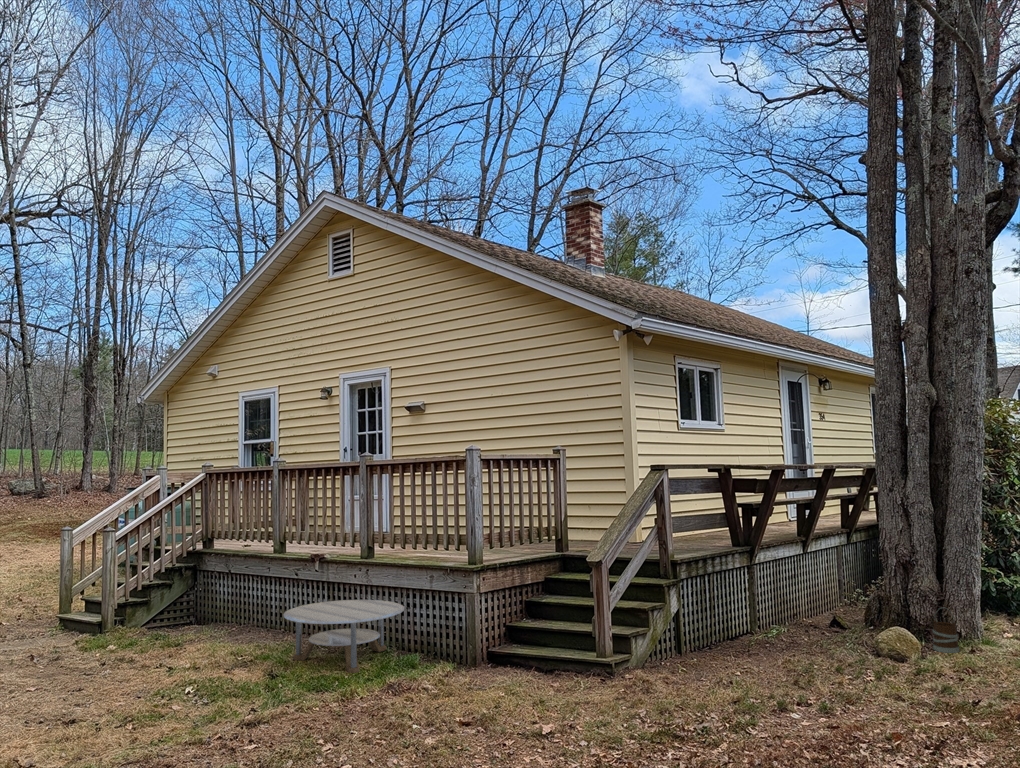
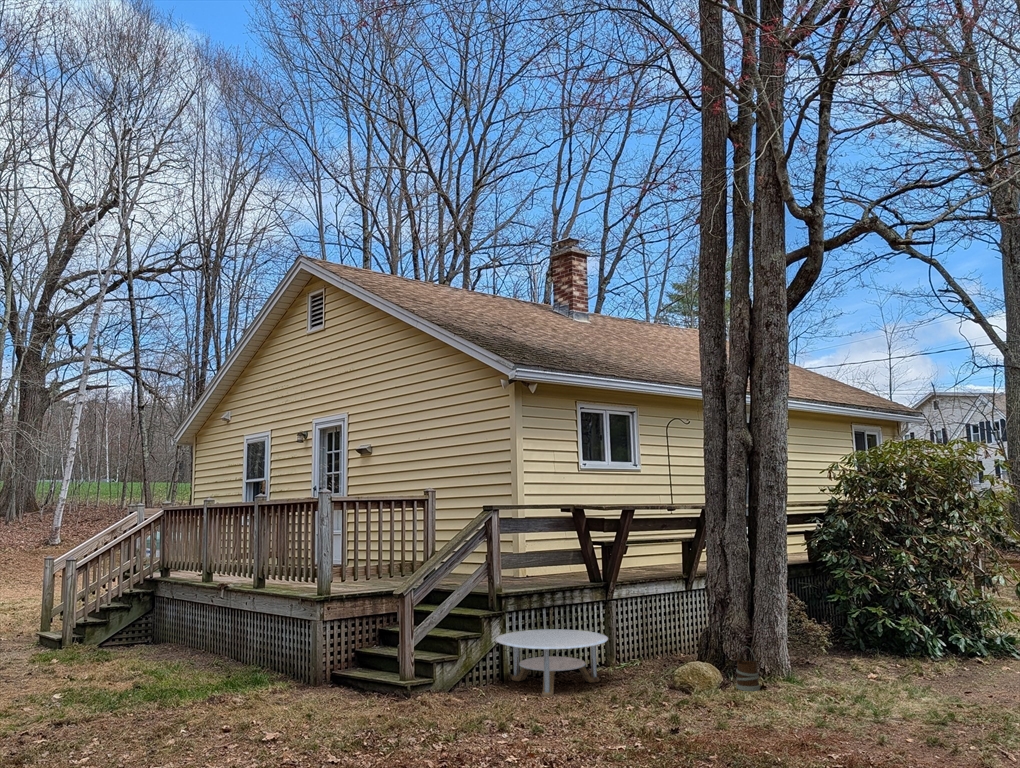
round table: present [284,600,404,673] -> present [496,629,608,697]

